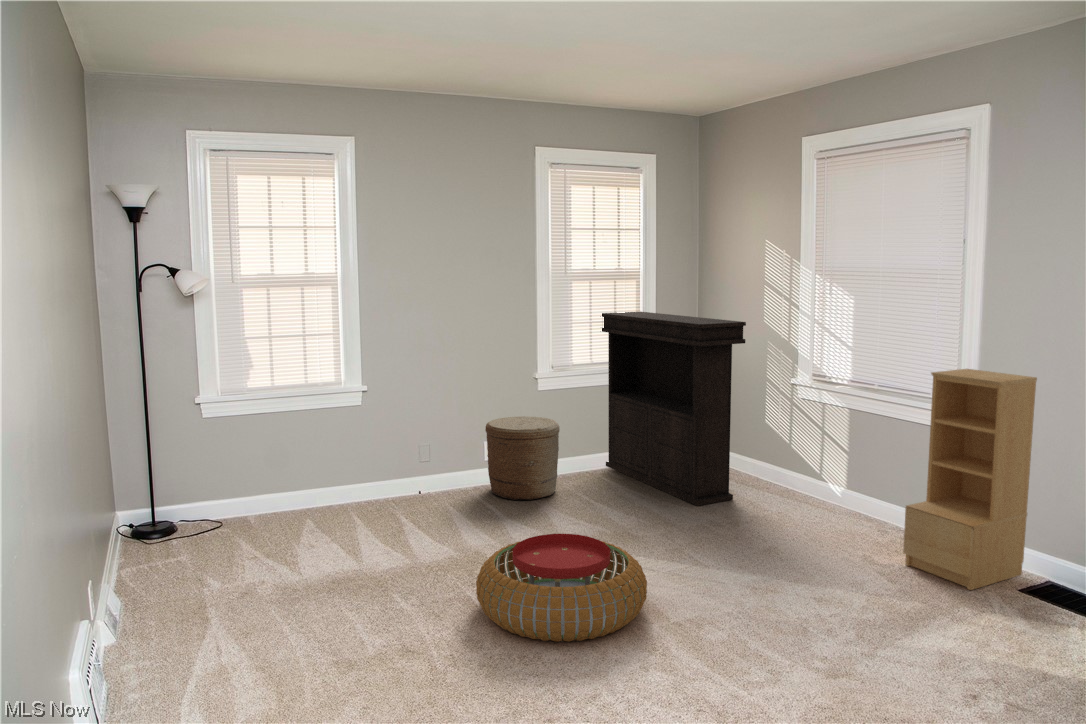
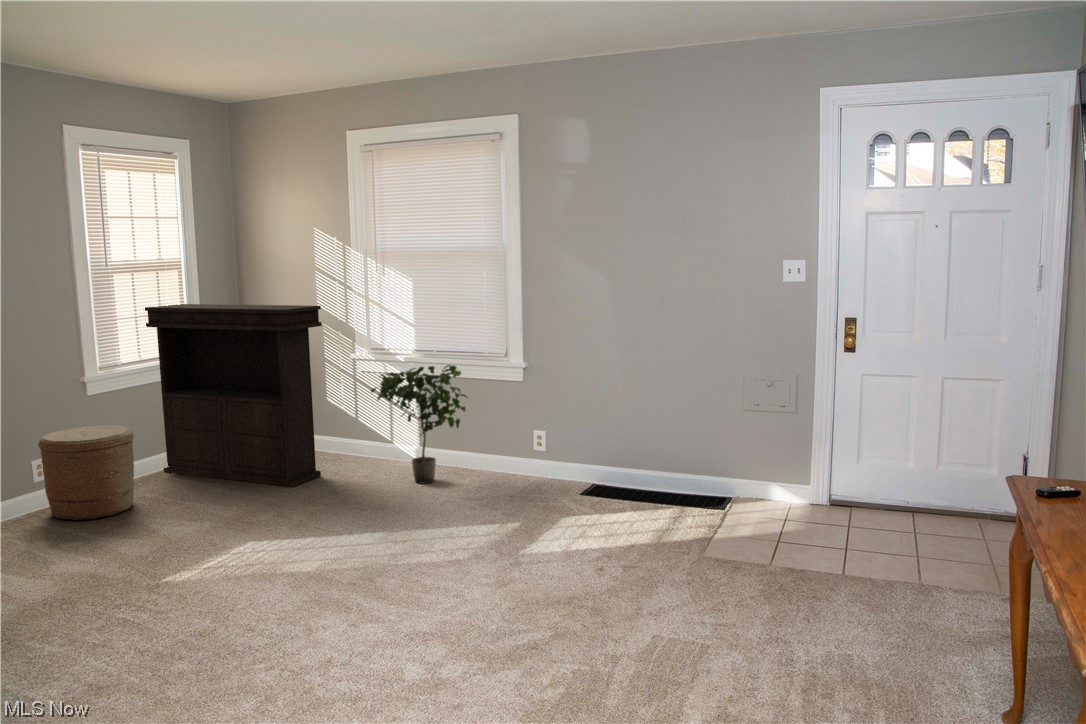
bookshelf: present [903,369,1037,590] -> none [491,331,569,498]
potted plant: none [783,399,899,534] -> present [371,365,467,483]
pouf: present [476,534,647,642] -> none [156,516,334,618]

